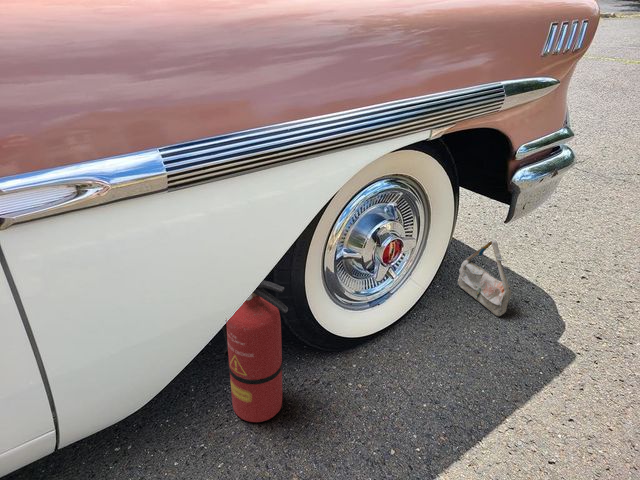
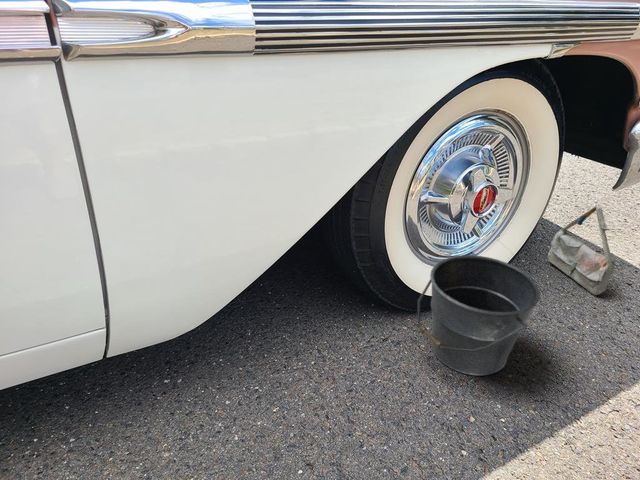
fire extinguisher: present [223,280,288,422] -> none [288,199,369,370]
bucket: none [341,302,442,410] -> present [418,255,540,376]

